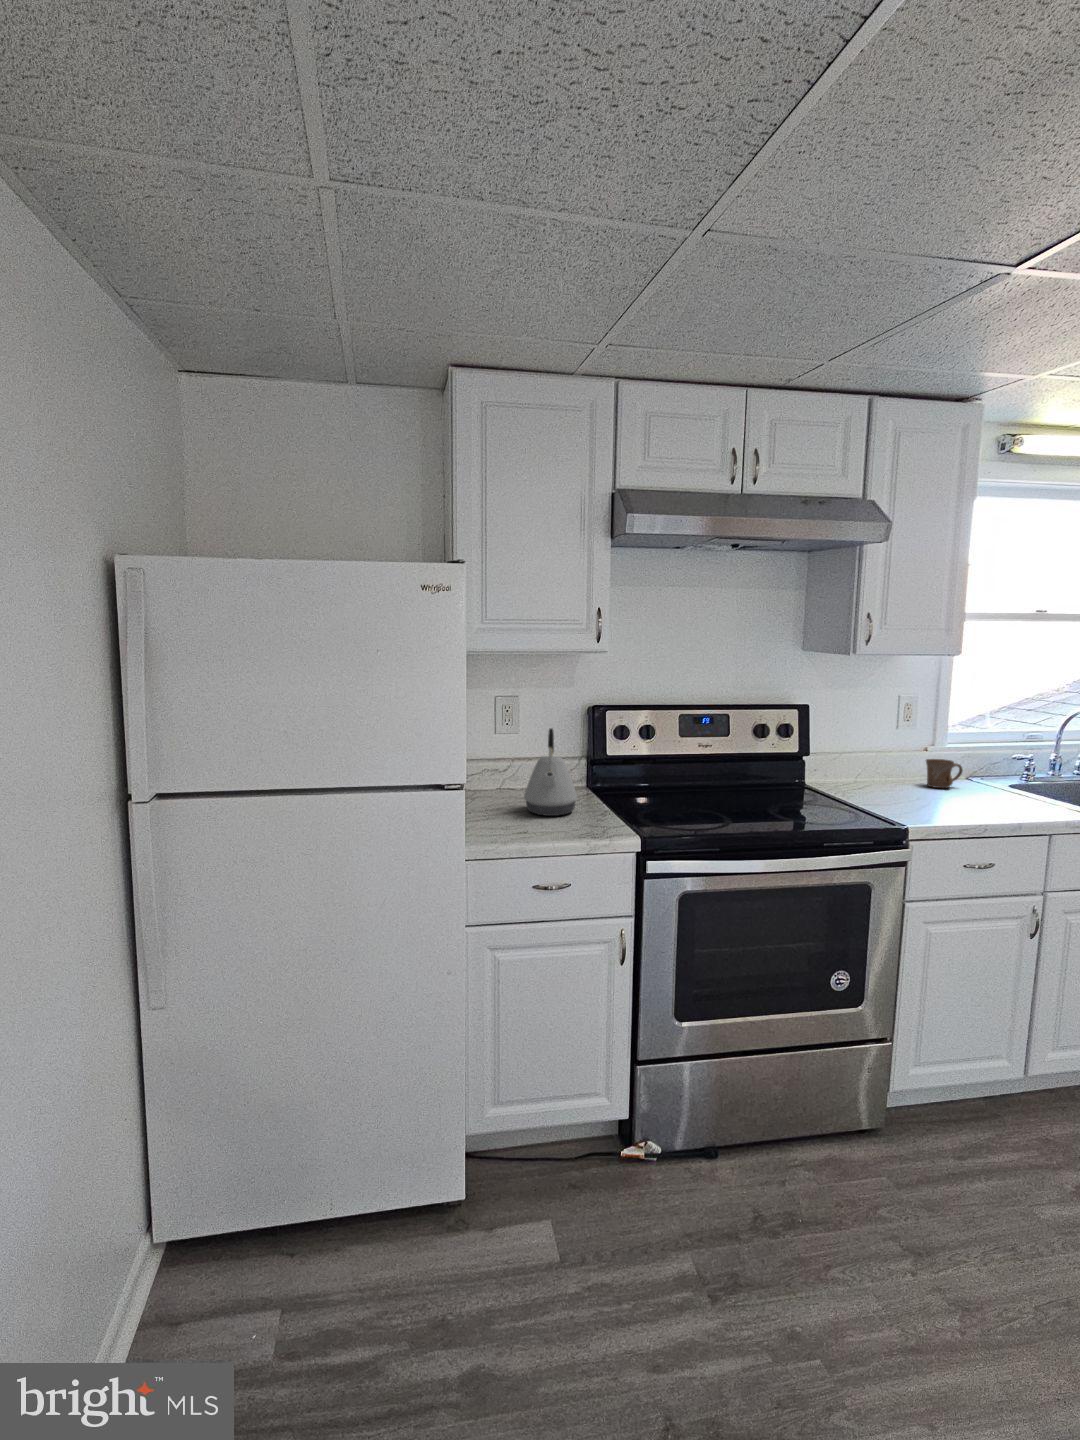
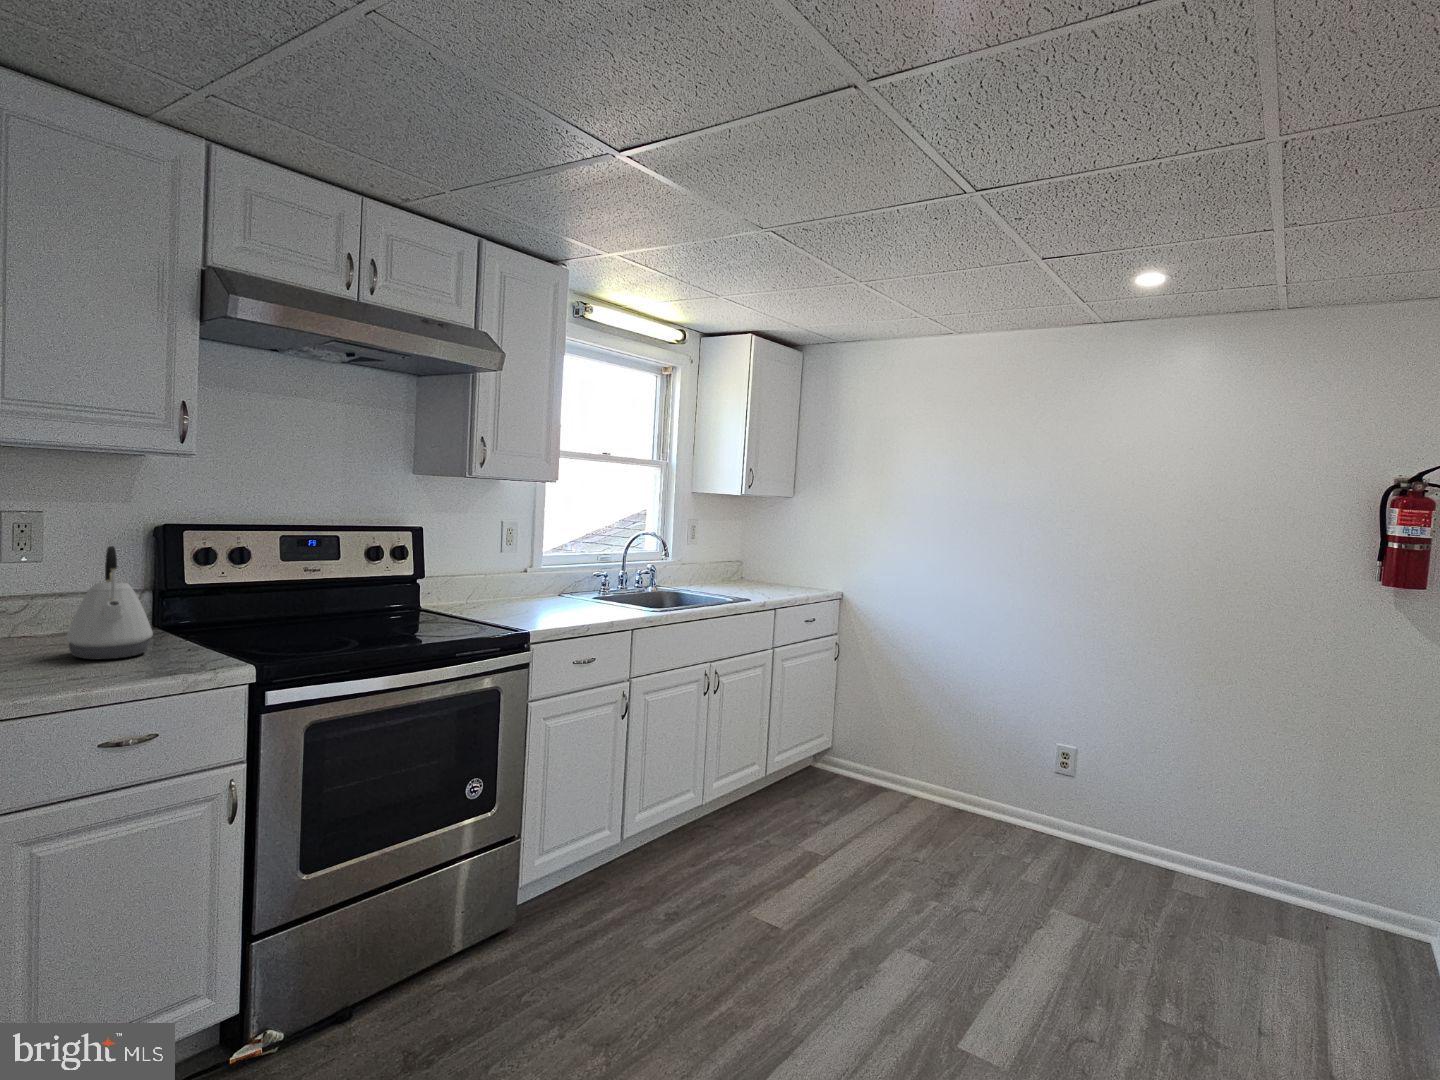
mug: present [926,759,963,788] -> none [528,579,559,604]

